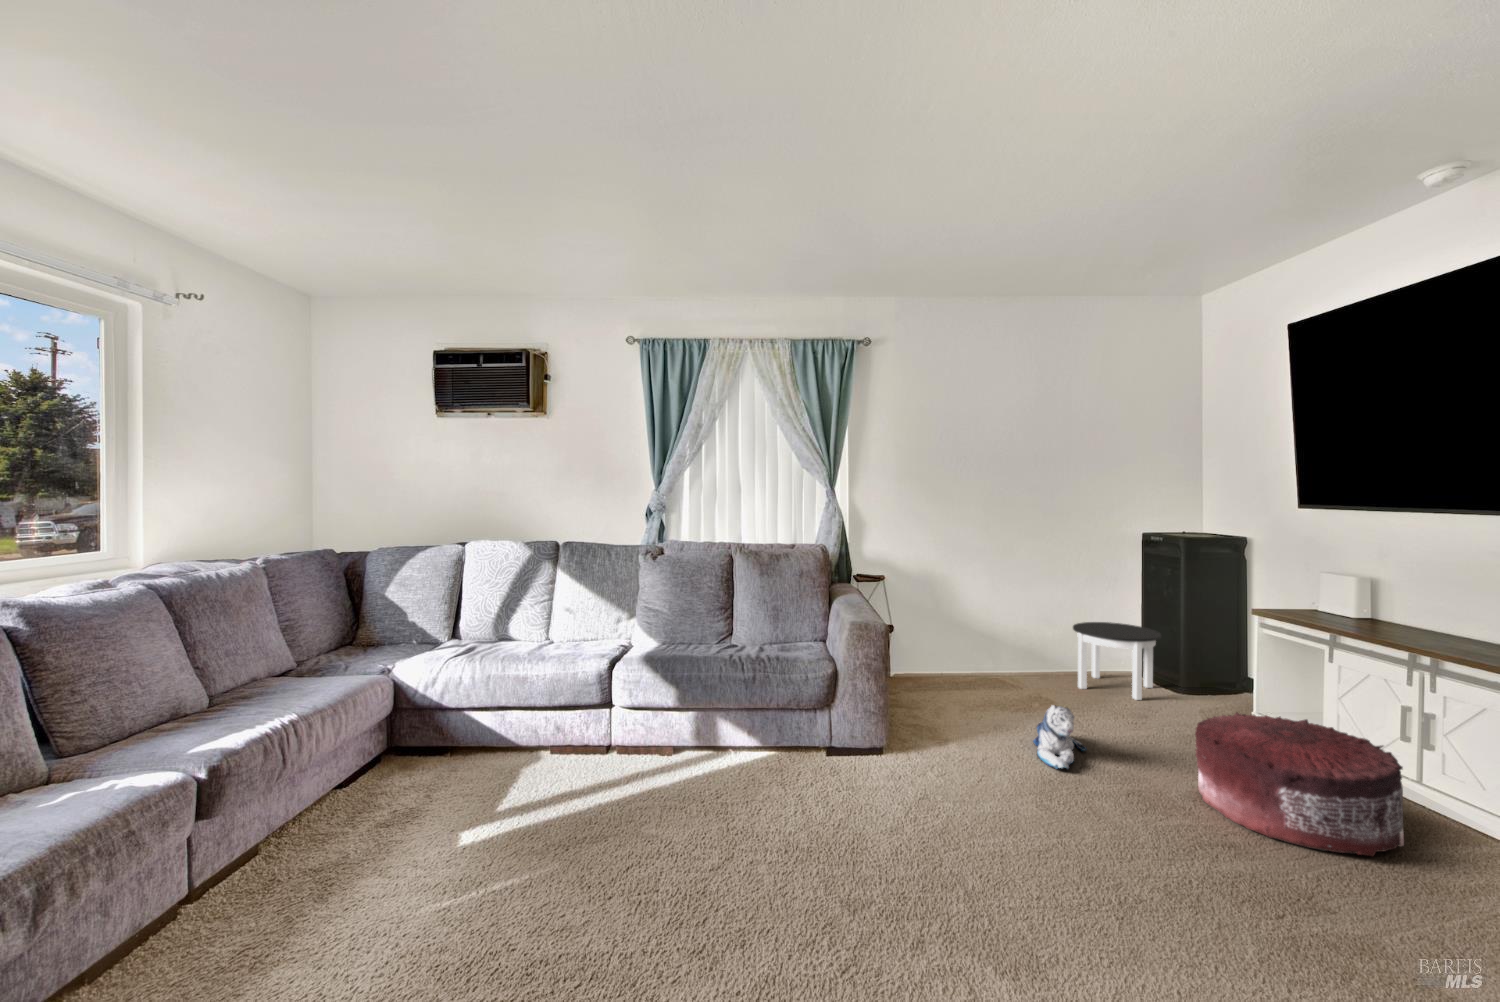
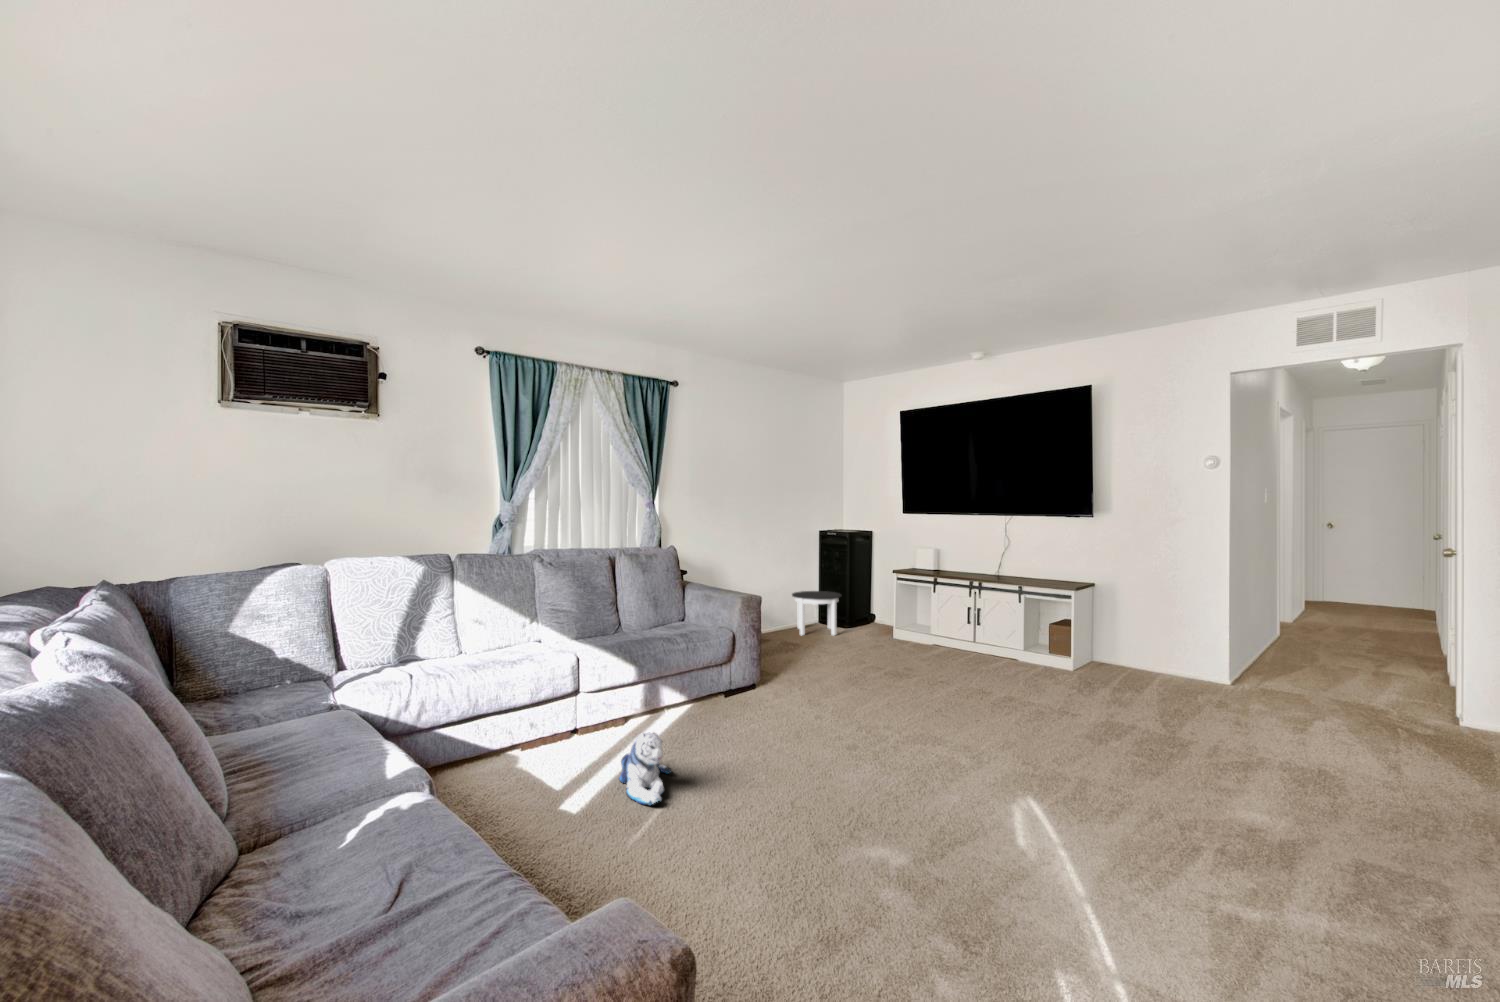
plush toy: present [1033,705,1087,769] -> present [619,733,671,805]
pouf: present [1195,712,1404,856] -> none [906,620,990,675]

